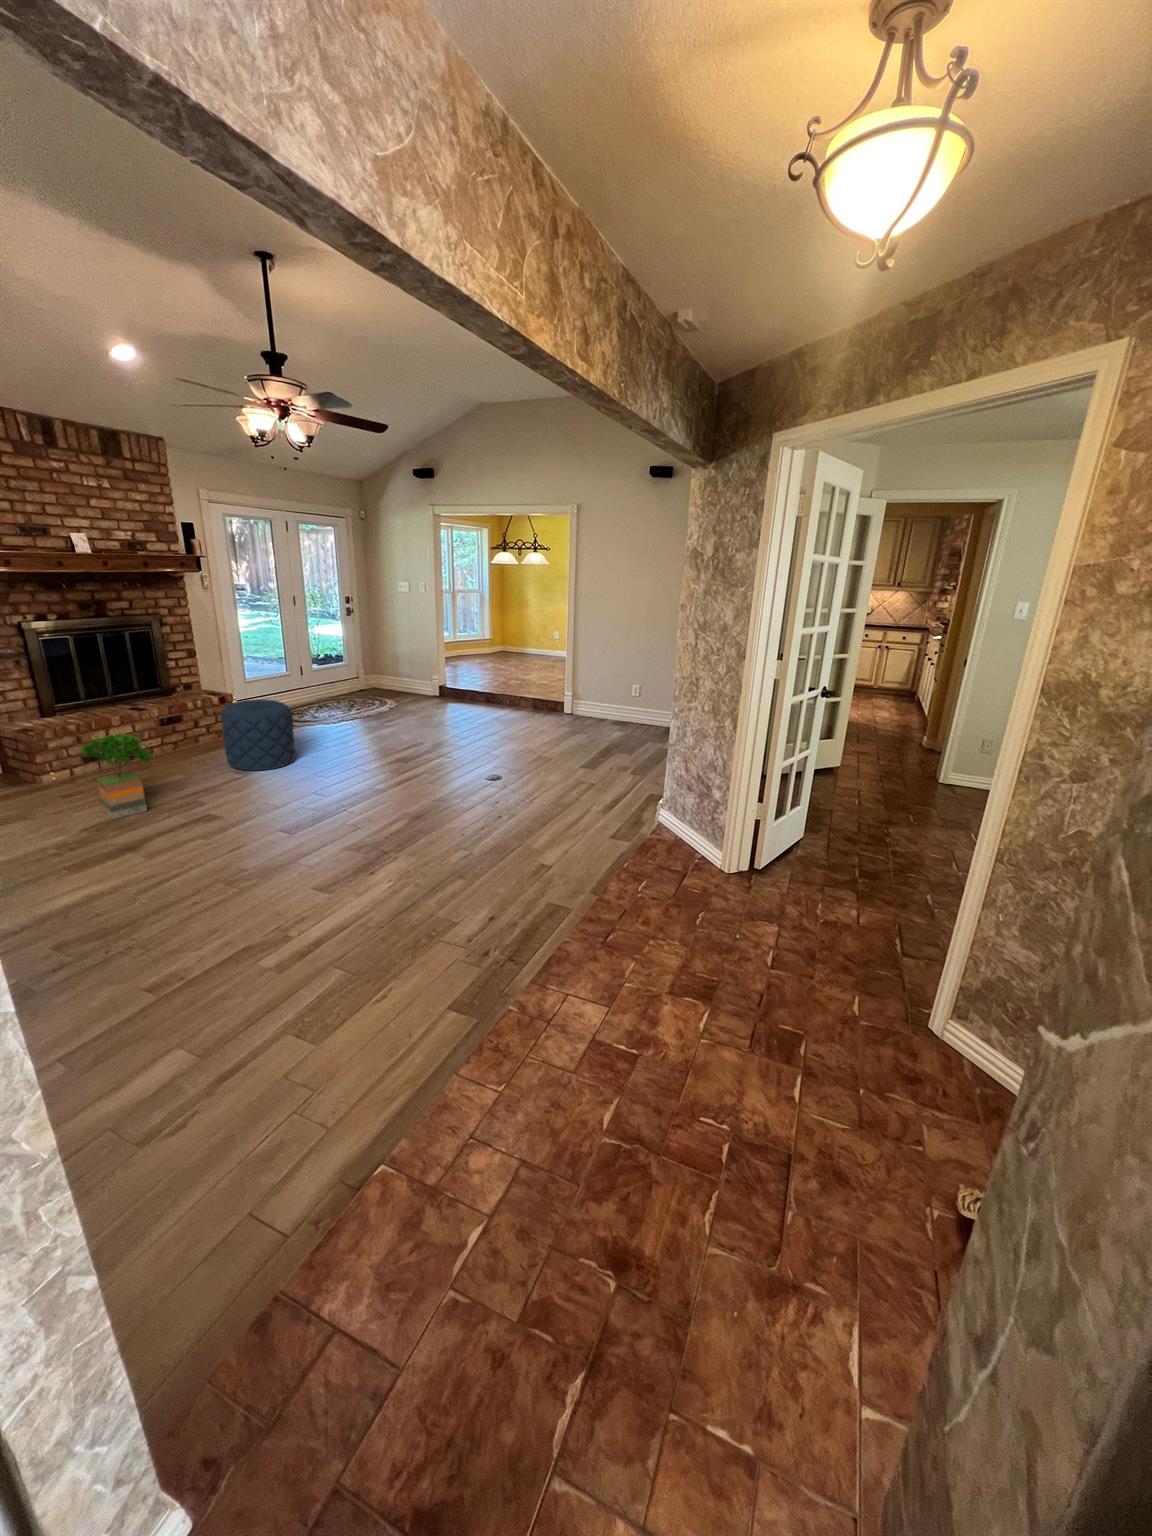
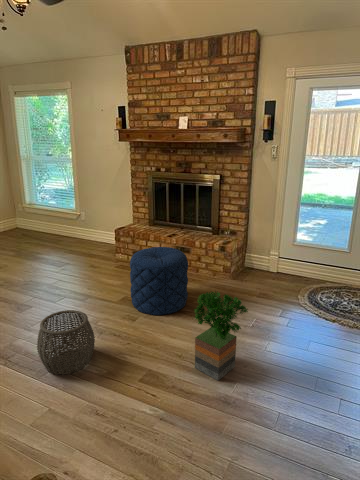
potted tree: present [80,734,151,819] -> present [194,291,248,381]
woven basket: none [325,745,377,797] -> present [37,310,95,375]

